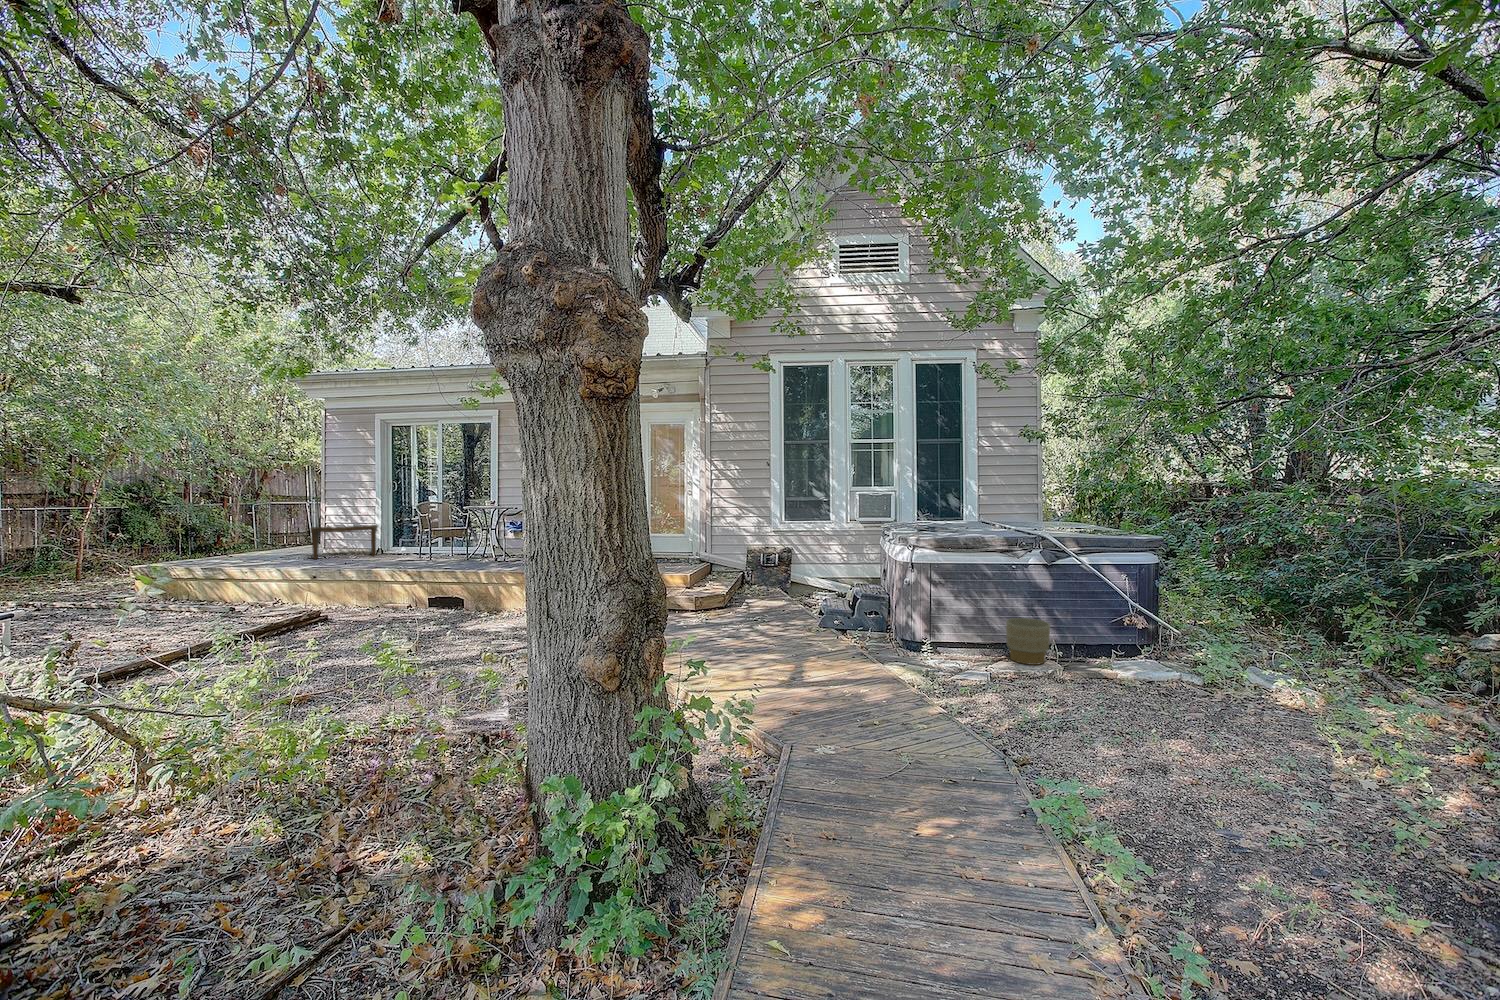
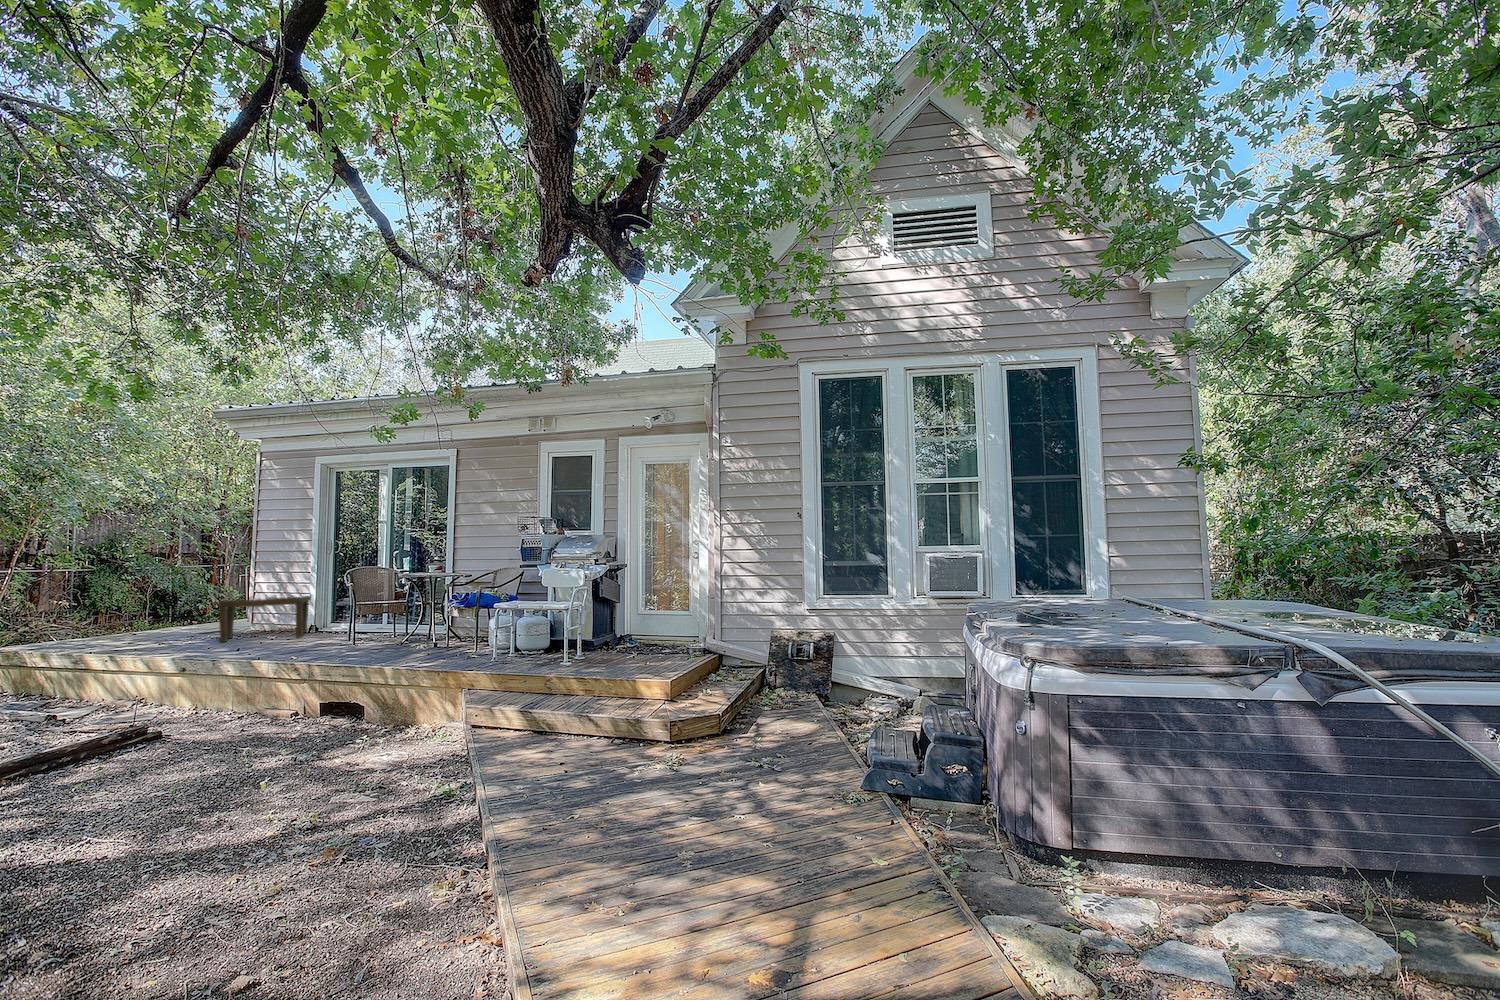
planter: present [1006,618,1050,665] -> none [1235,816,1340,932]

